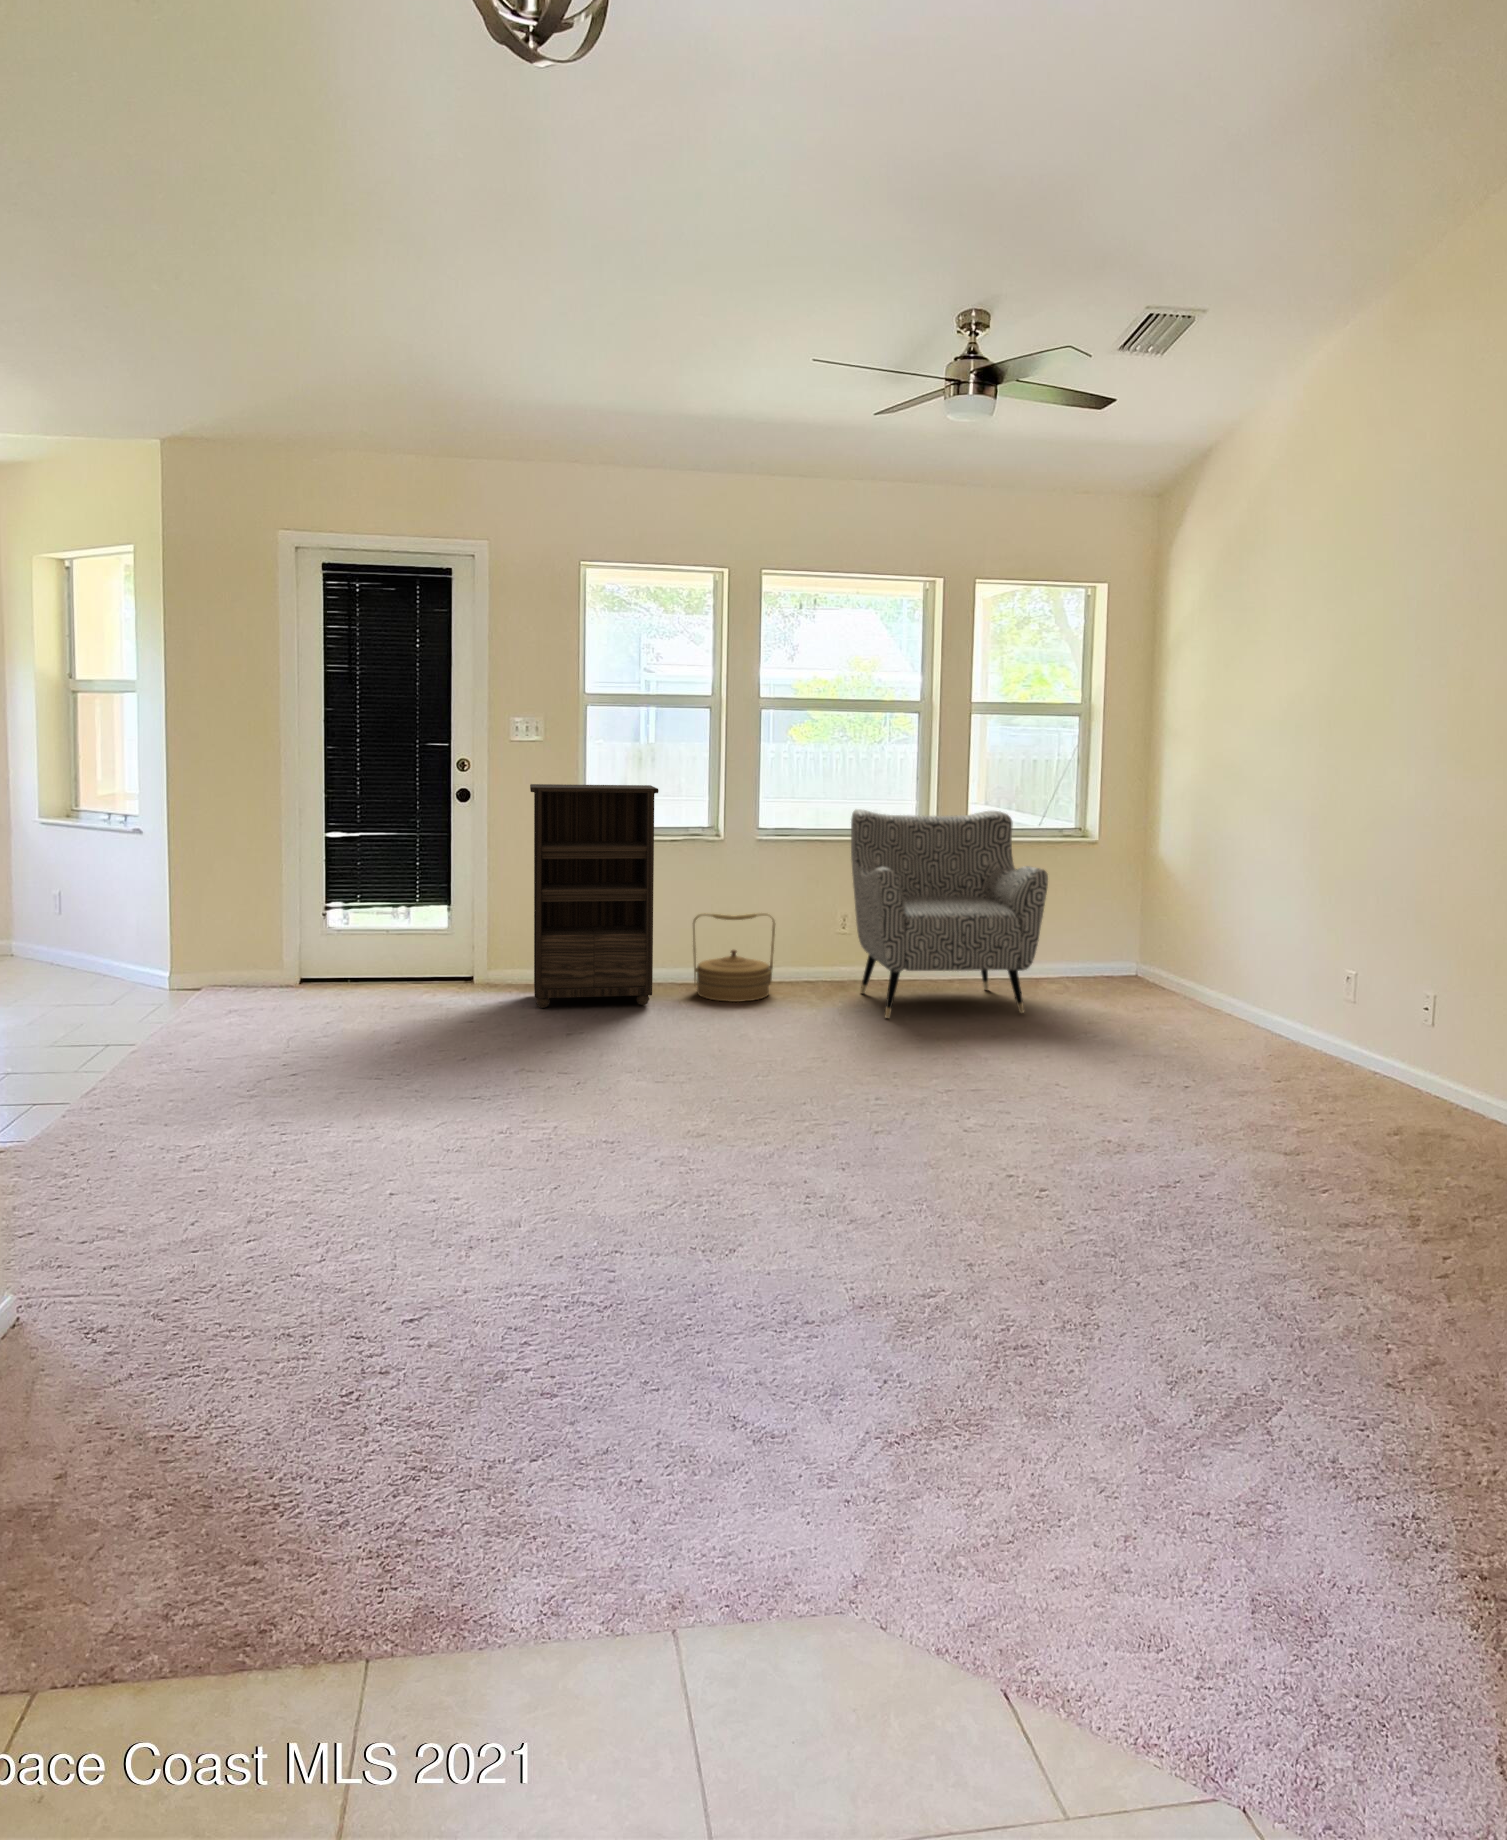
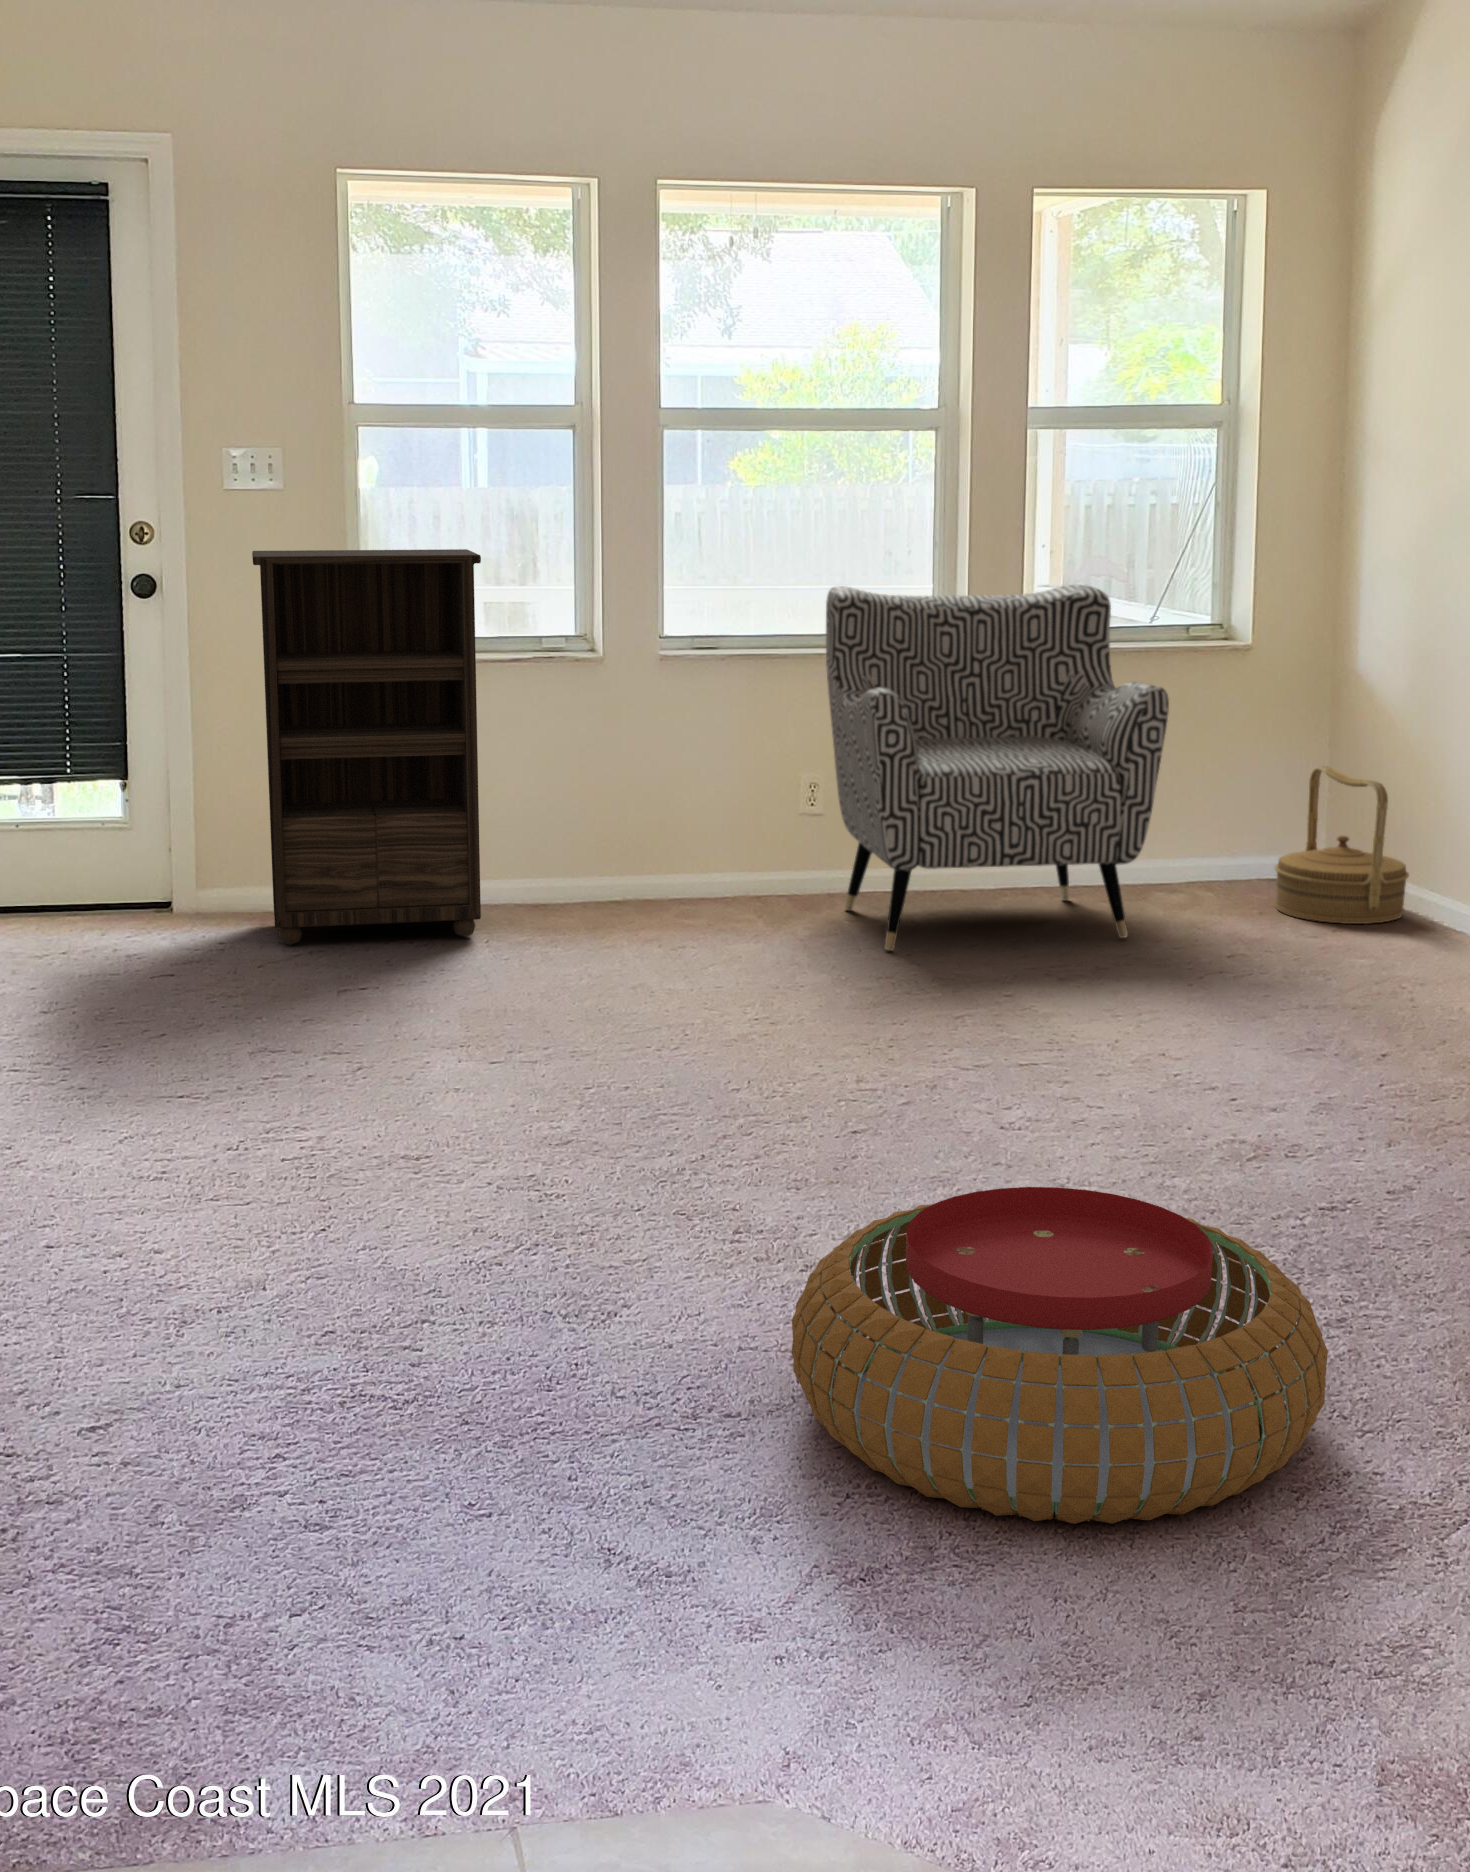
woven basket: present [693,913,775,1002] -> present [1275,766,1409,924]
pouf: none [846,1180,1185,1406] -> present [791,1187,1328,1524]

